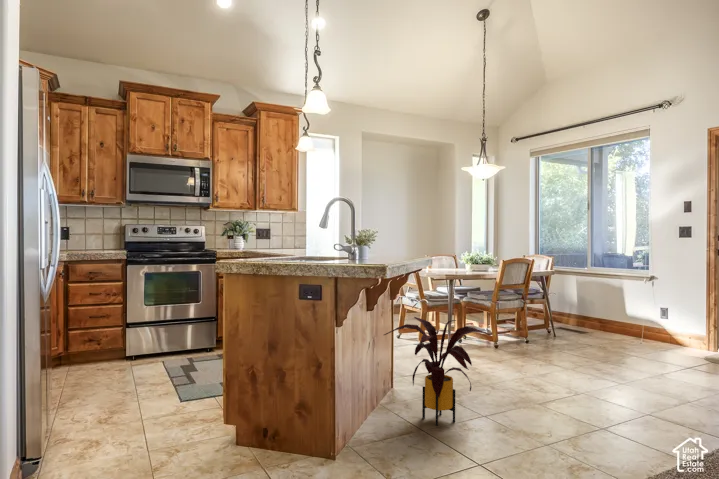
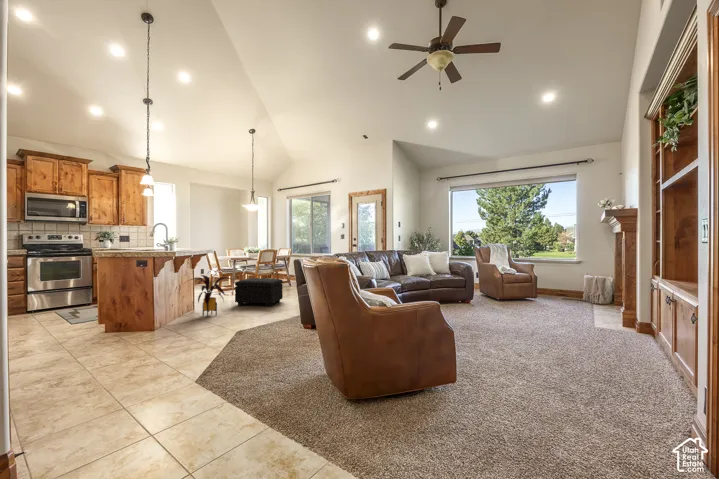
footstool: none [476,326,586,405] -> present [235,278,283,306]

